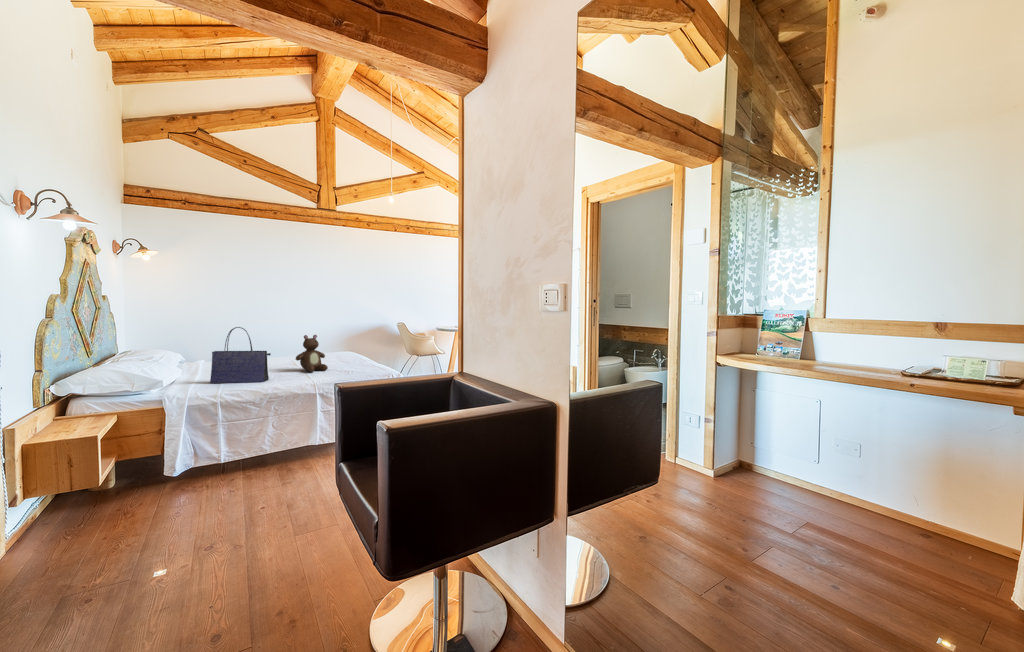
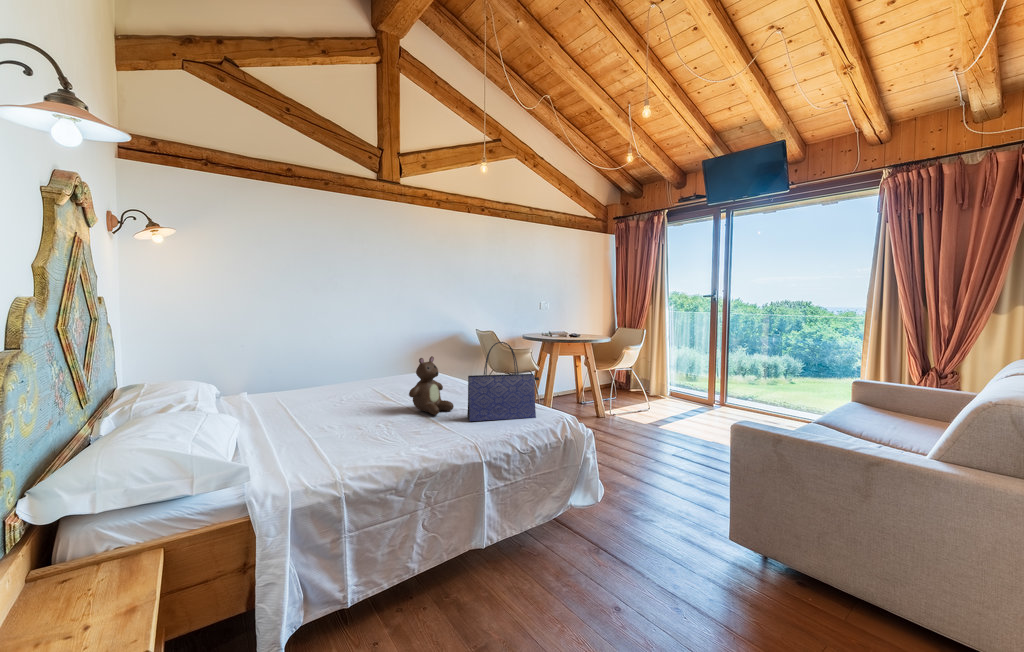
tote bag: present [210,327,271,383] -> present [467,342,539,421]

